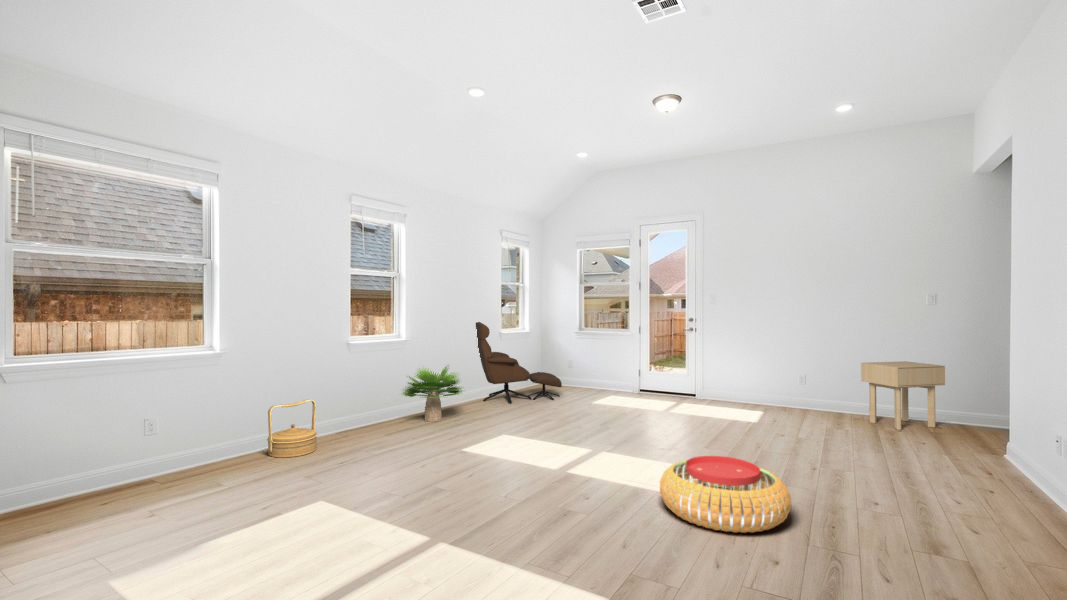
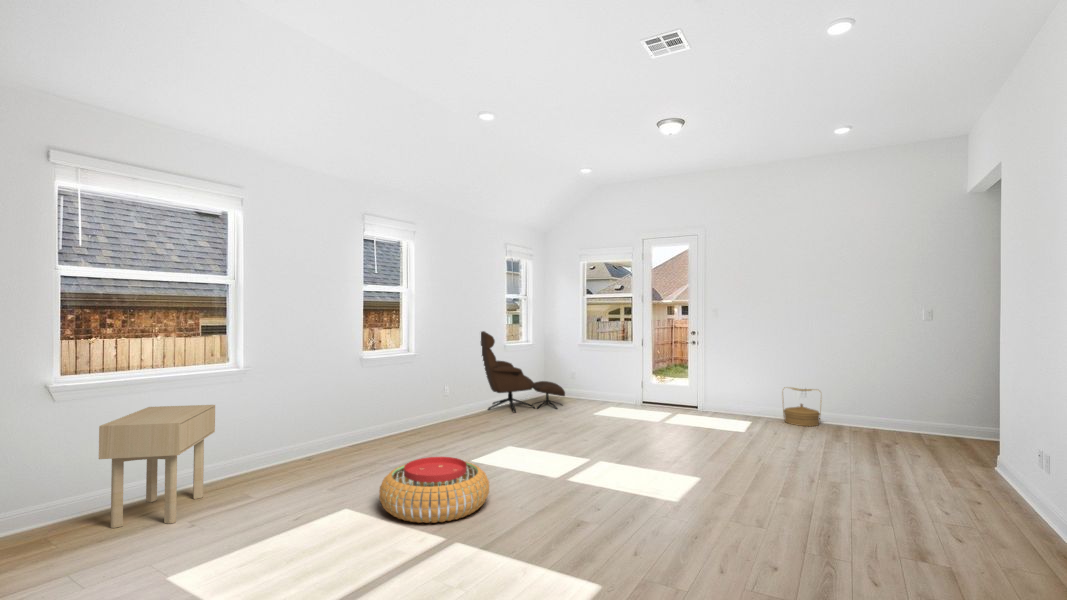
side table: present [861,361,945,430] -> present [99,405,215,528]
potted plant: present [403,366,462,422] -> none [406,373,474,431]
woven basket: present [267,399,318,458] -> present [783,387,821,426]
pouf: present [660,456,791,533] -> present [379,457,489,523]

